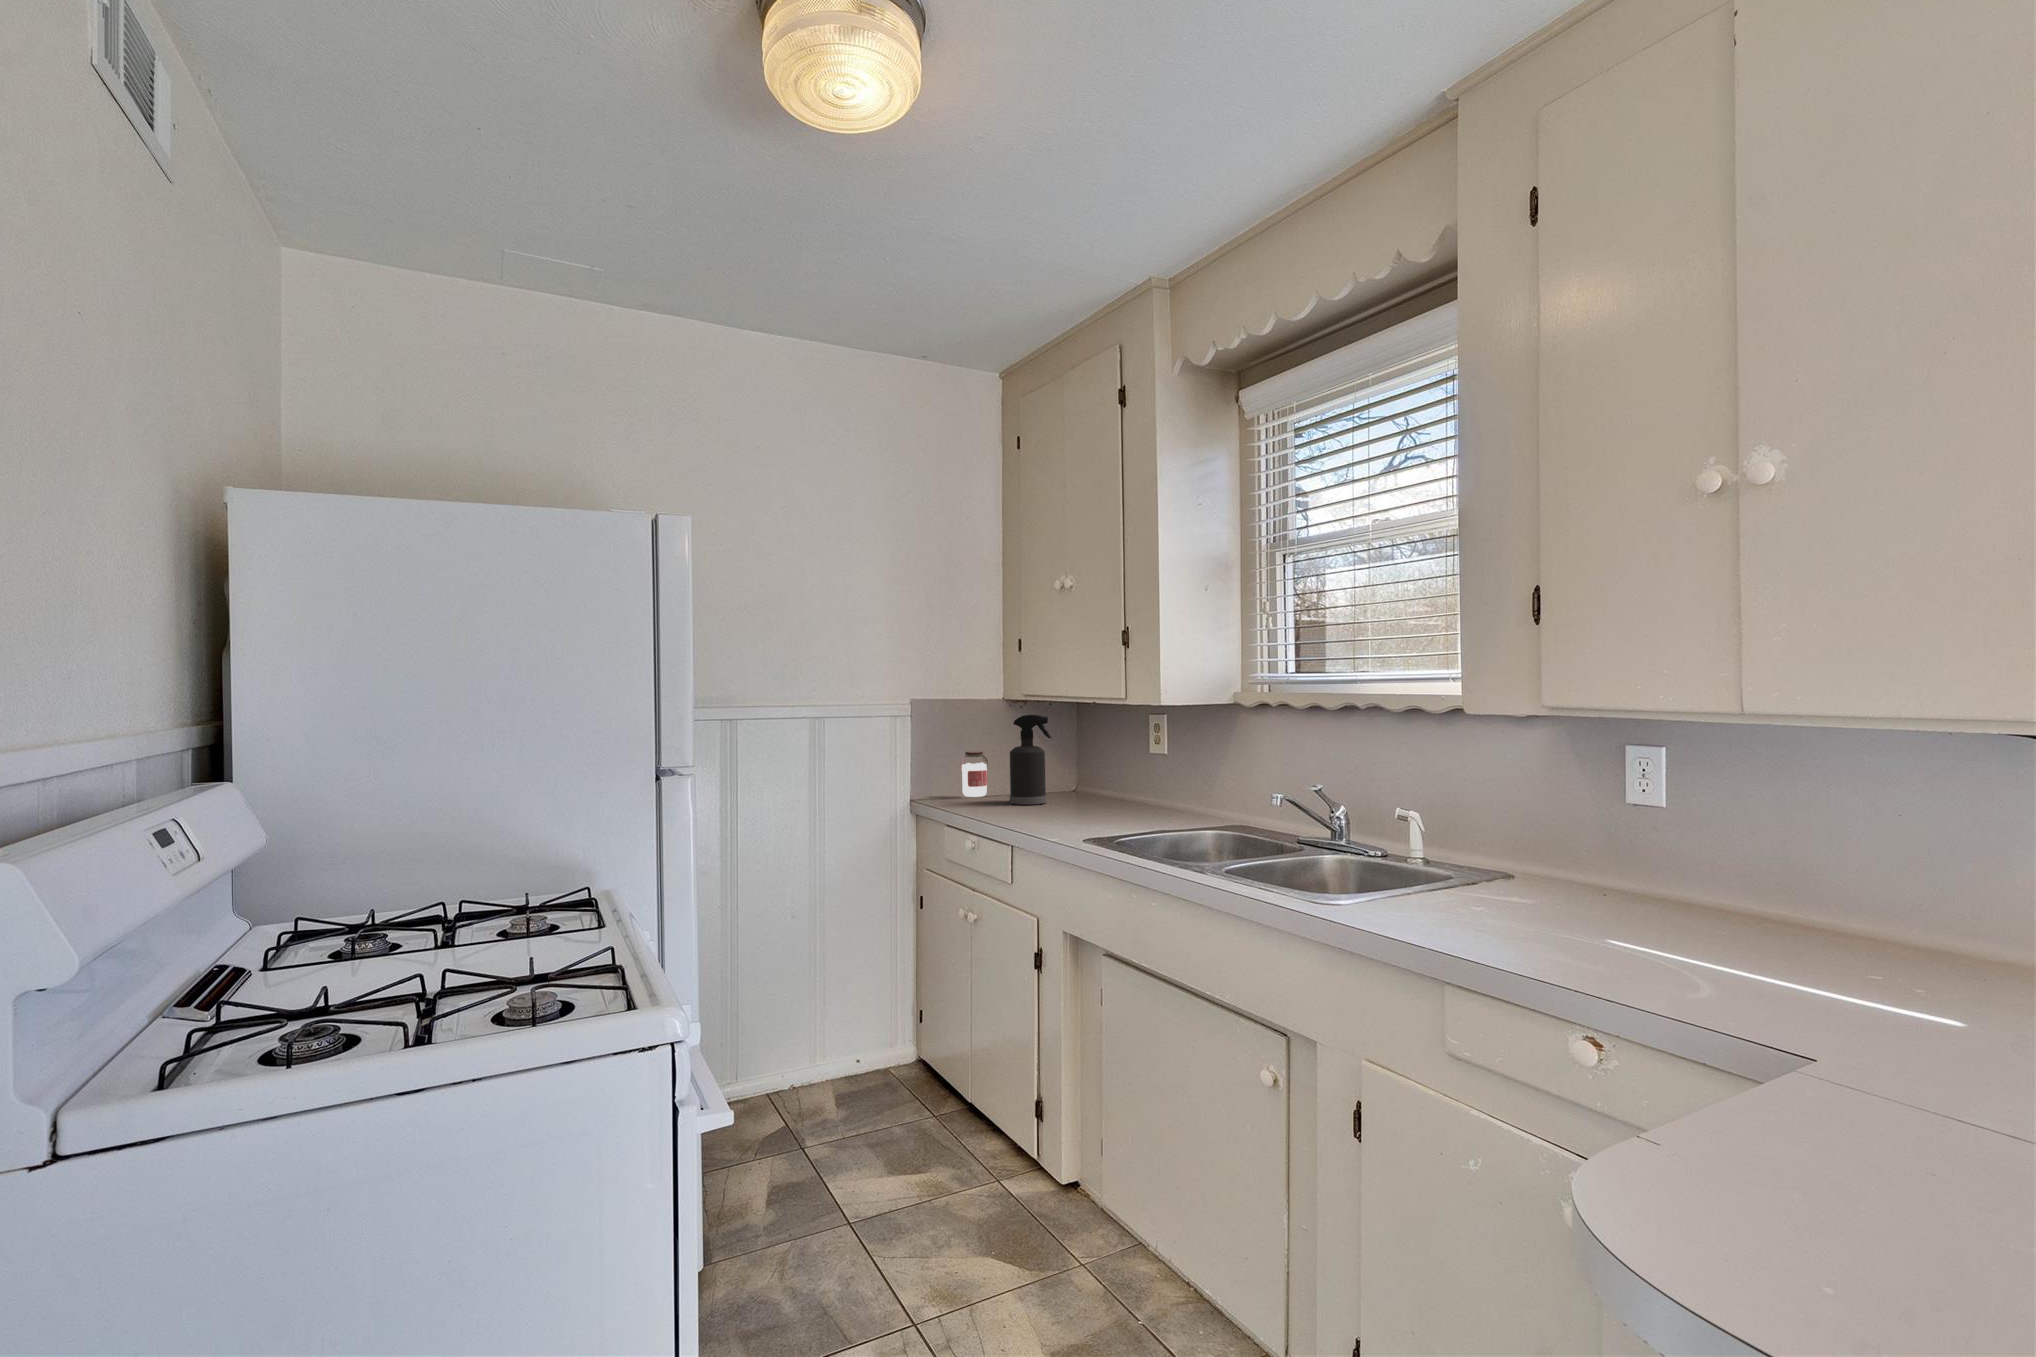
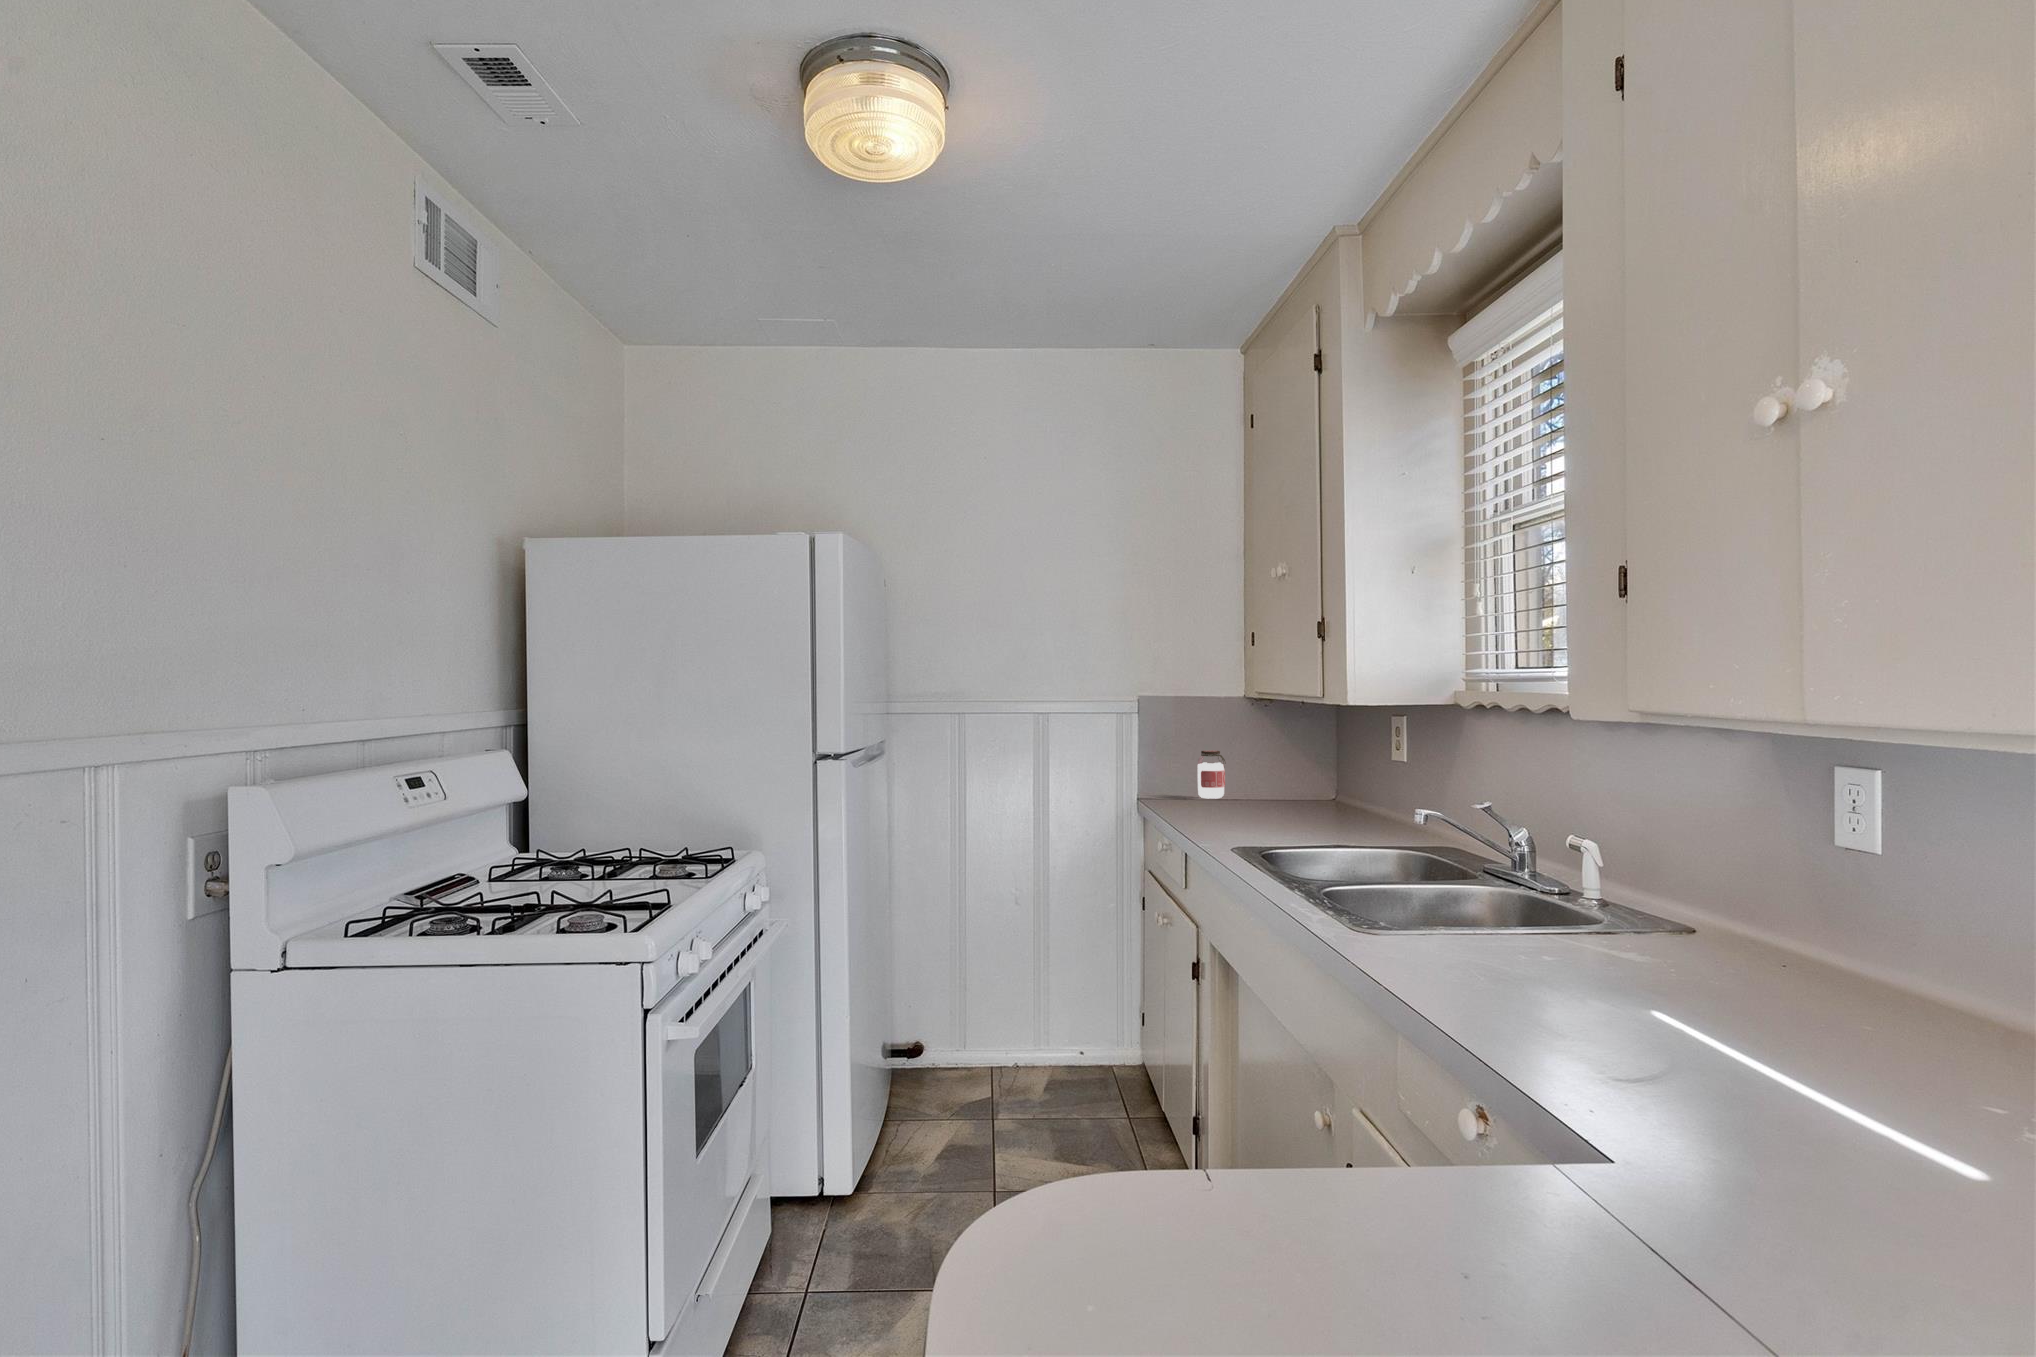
spray bottle: present [1010,715,1051,805] -> none [1235,713,1281,810]

